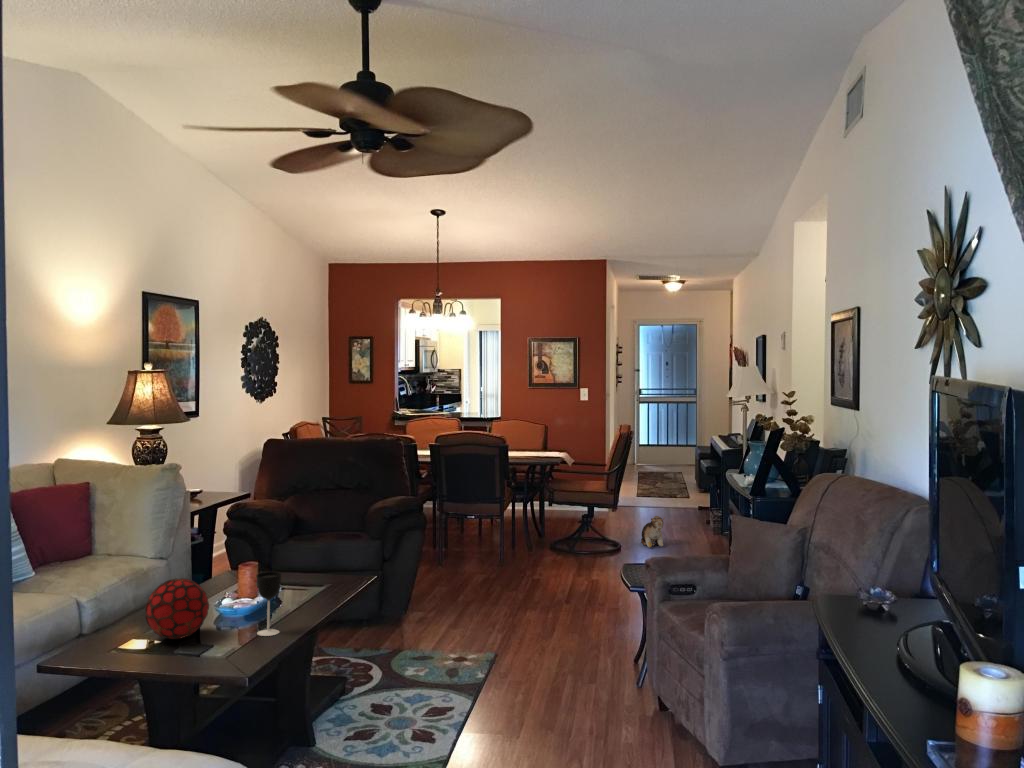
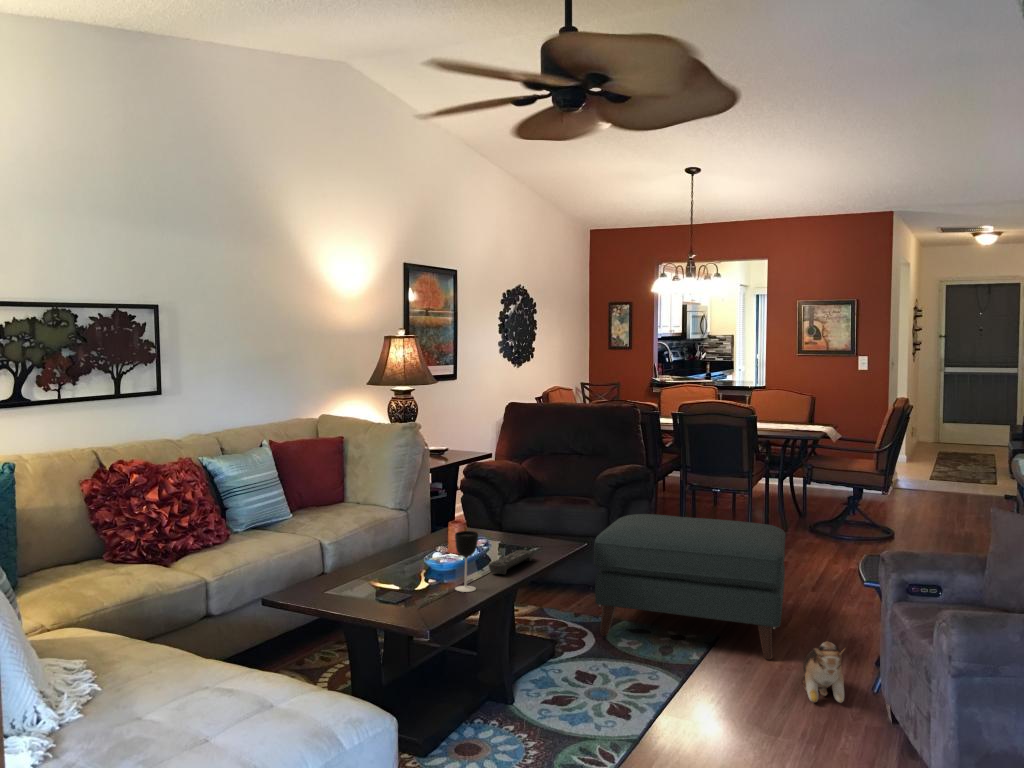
plush toy: present [641,516,665,548] -> present [802,641,845,703]
ottoman: none [379,542,556,668] -> present [594,514,786,660]
decorative orb: present [145,578,209,639] -> none [359,530,415,585]
remote control: none [287,587,328,614] -> present [489,550,533,575]

